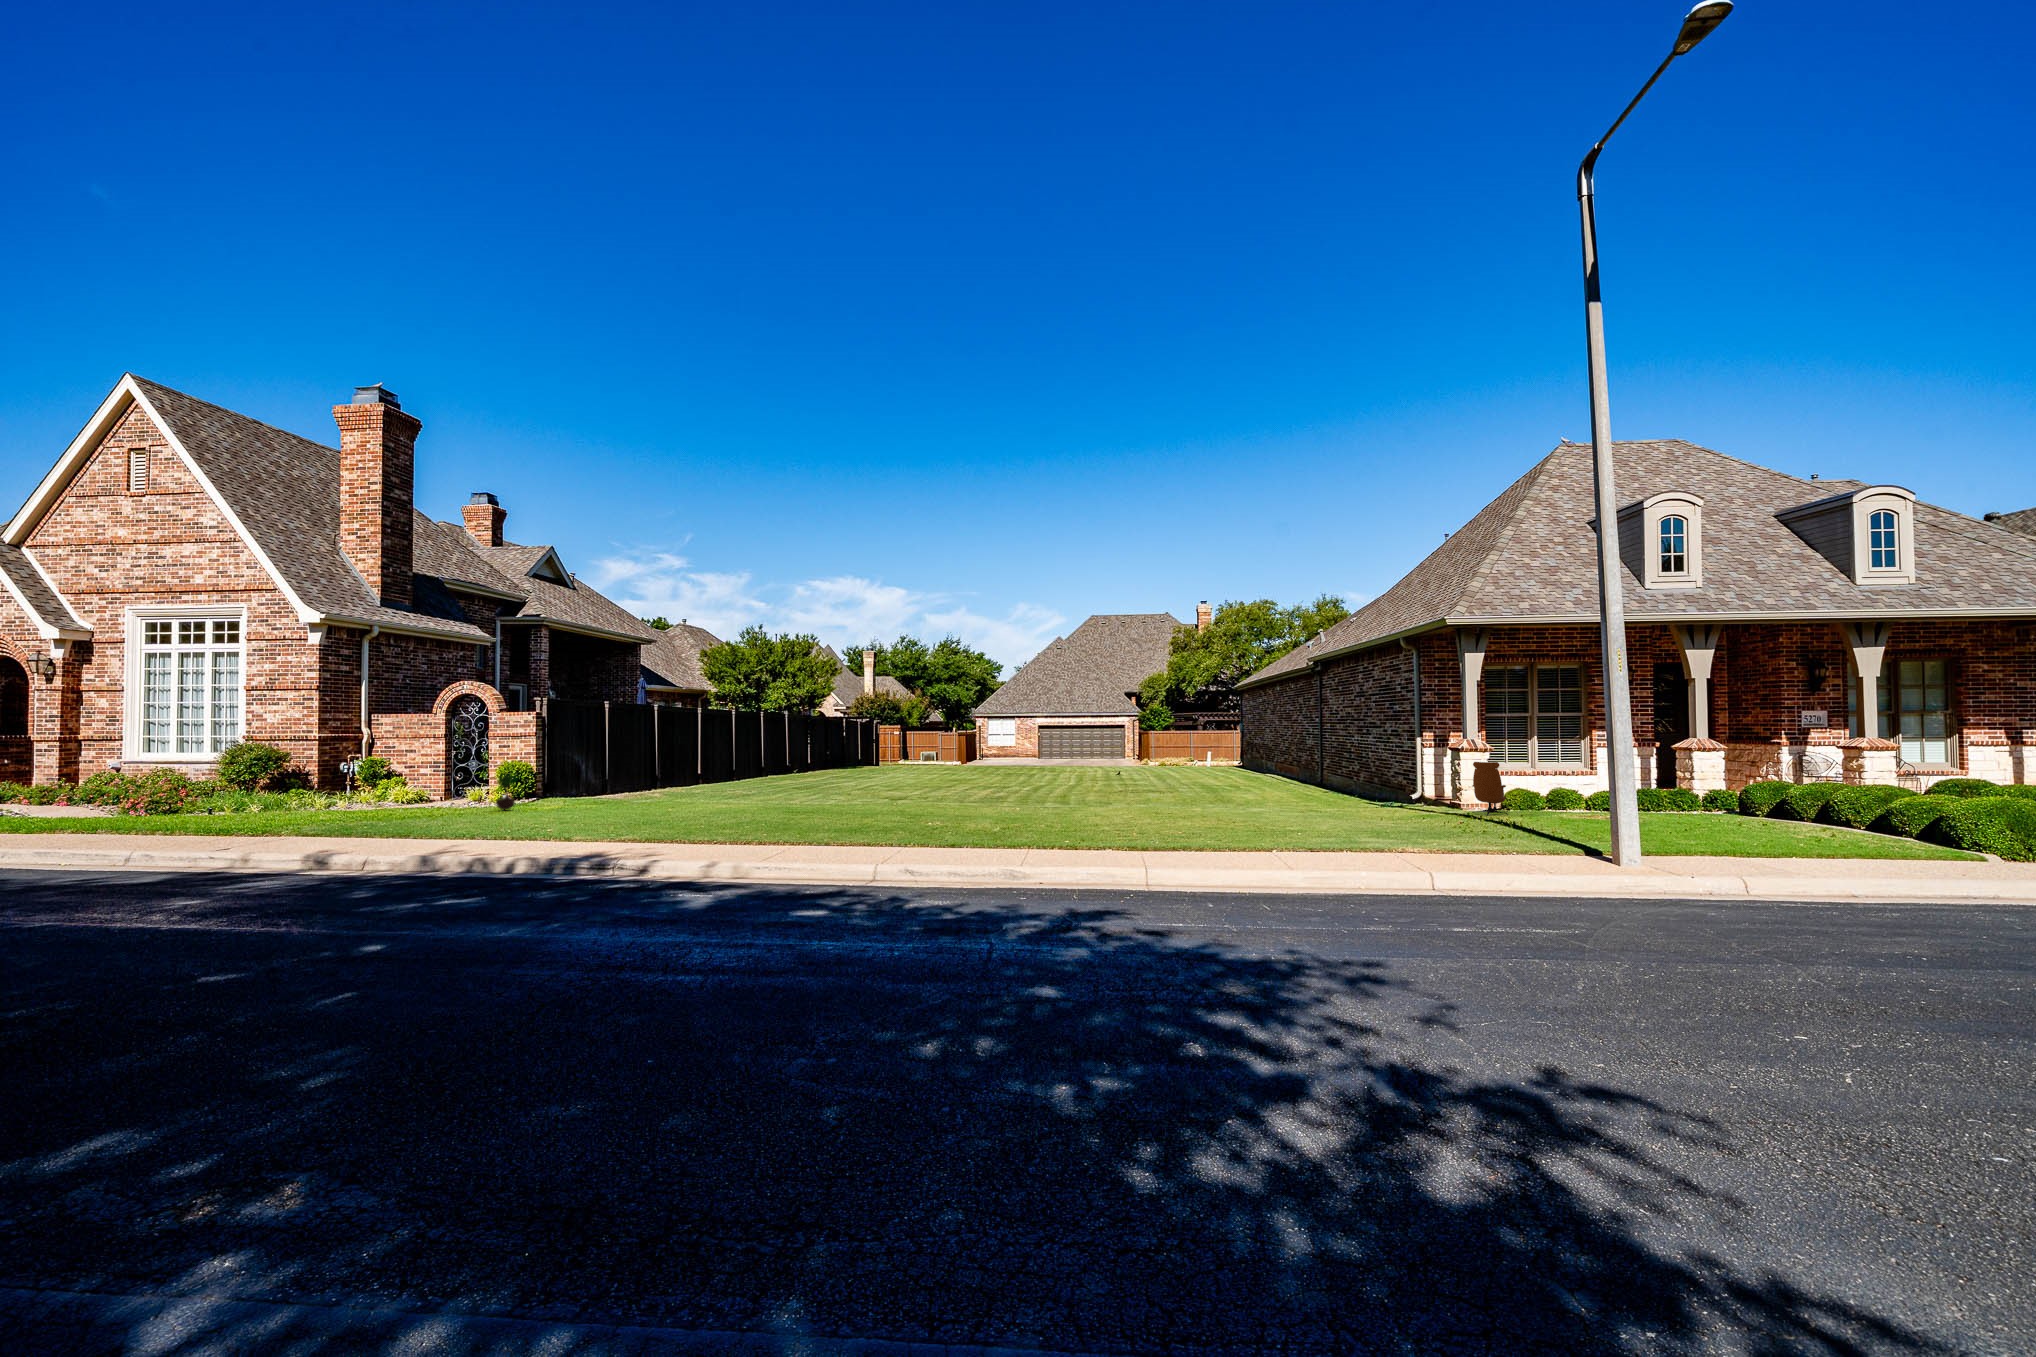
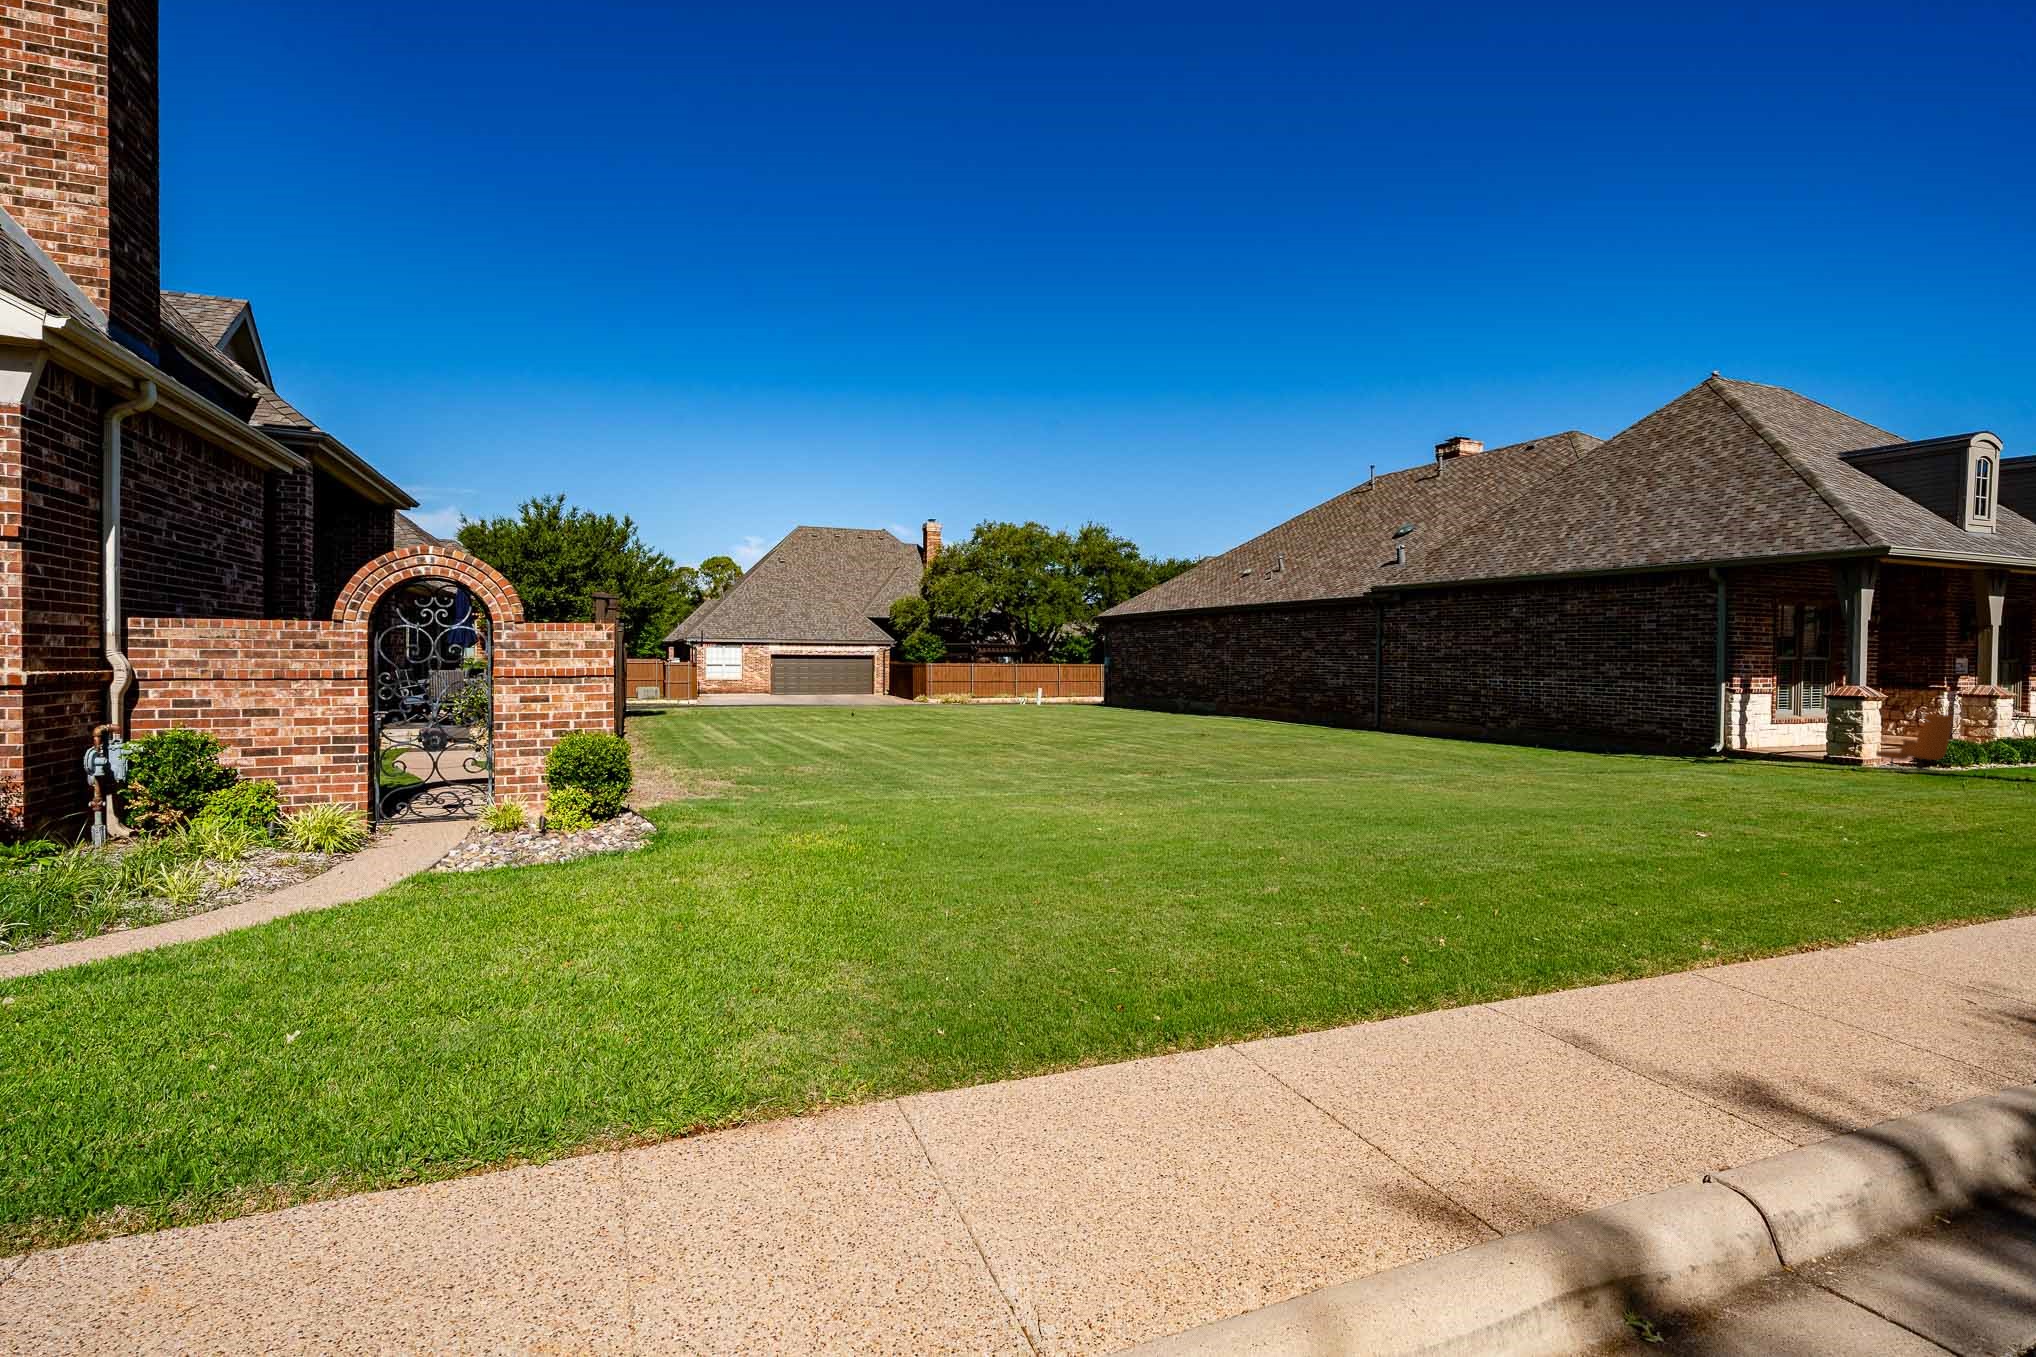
potted tree: present [496,775,516,810] -> none [592,754,647,841]

